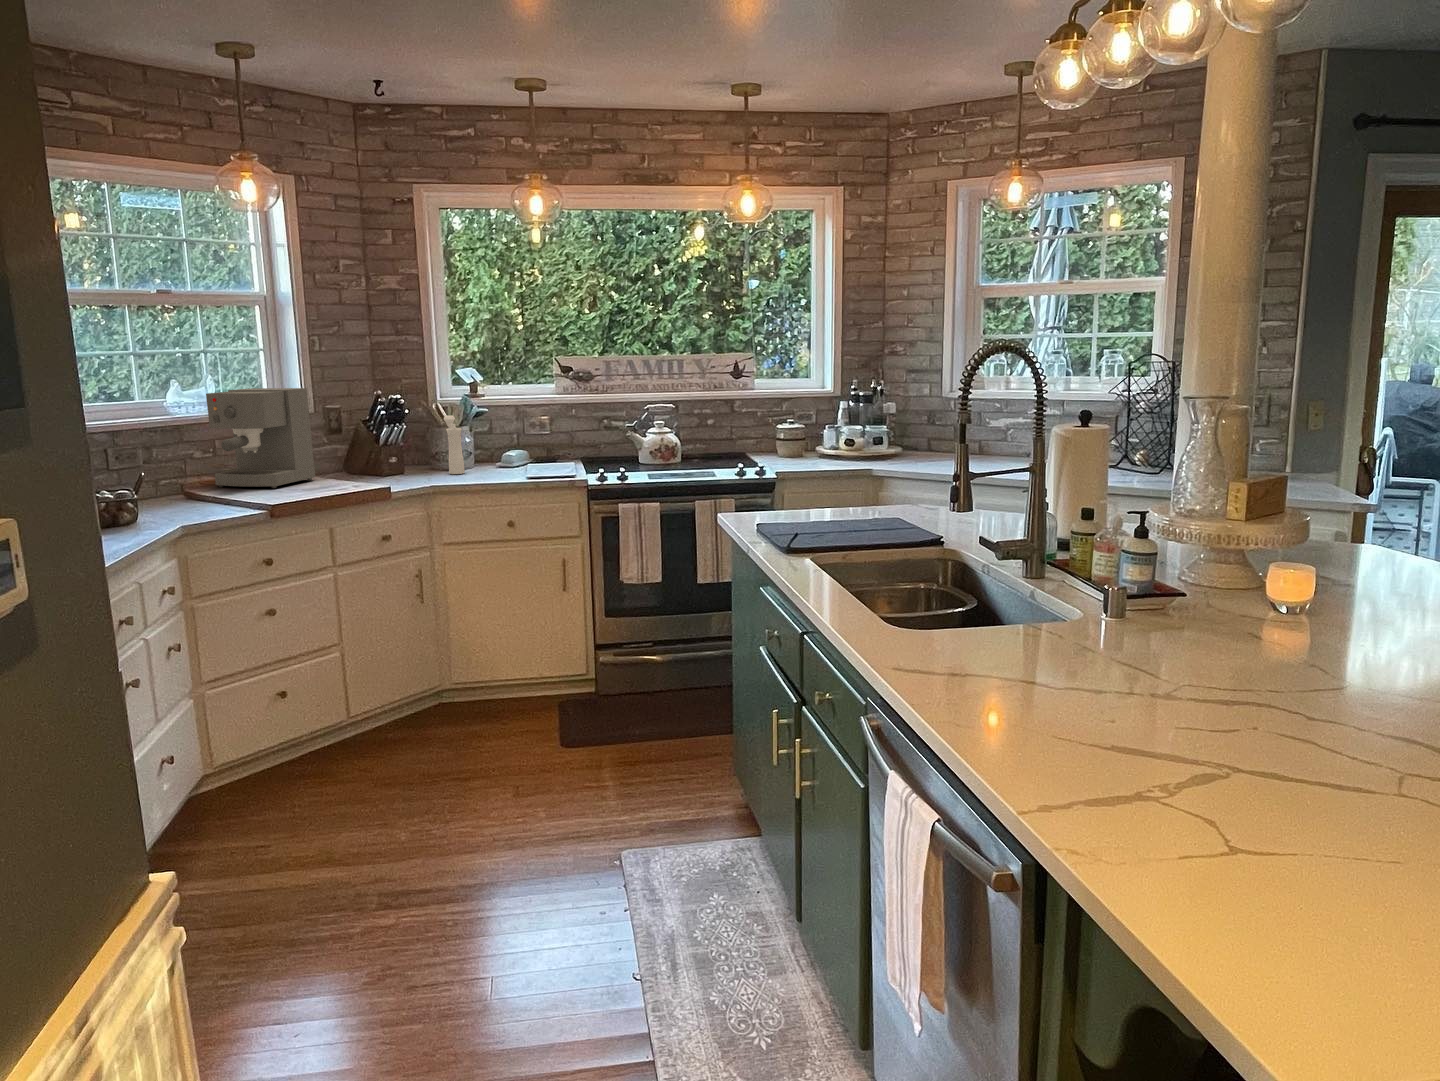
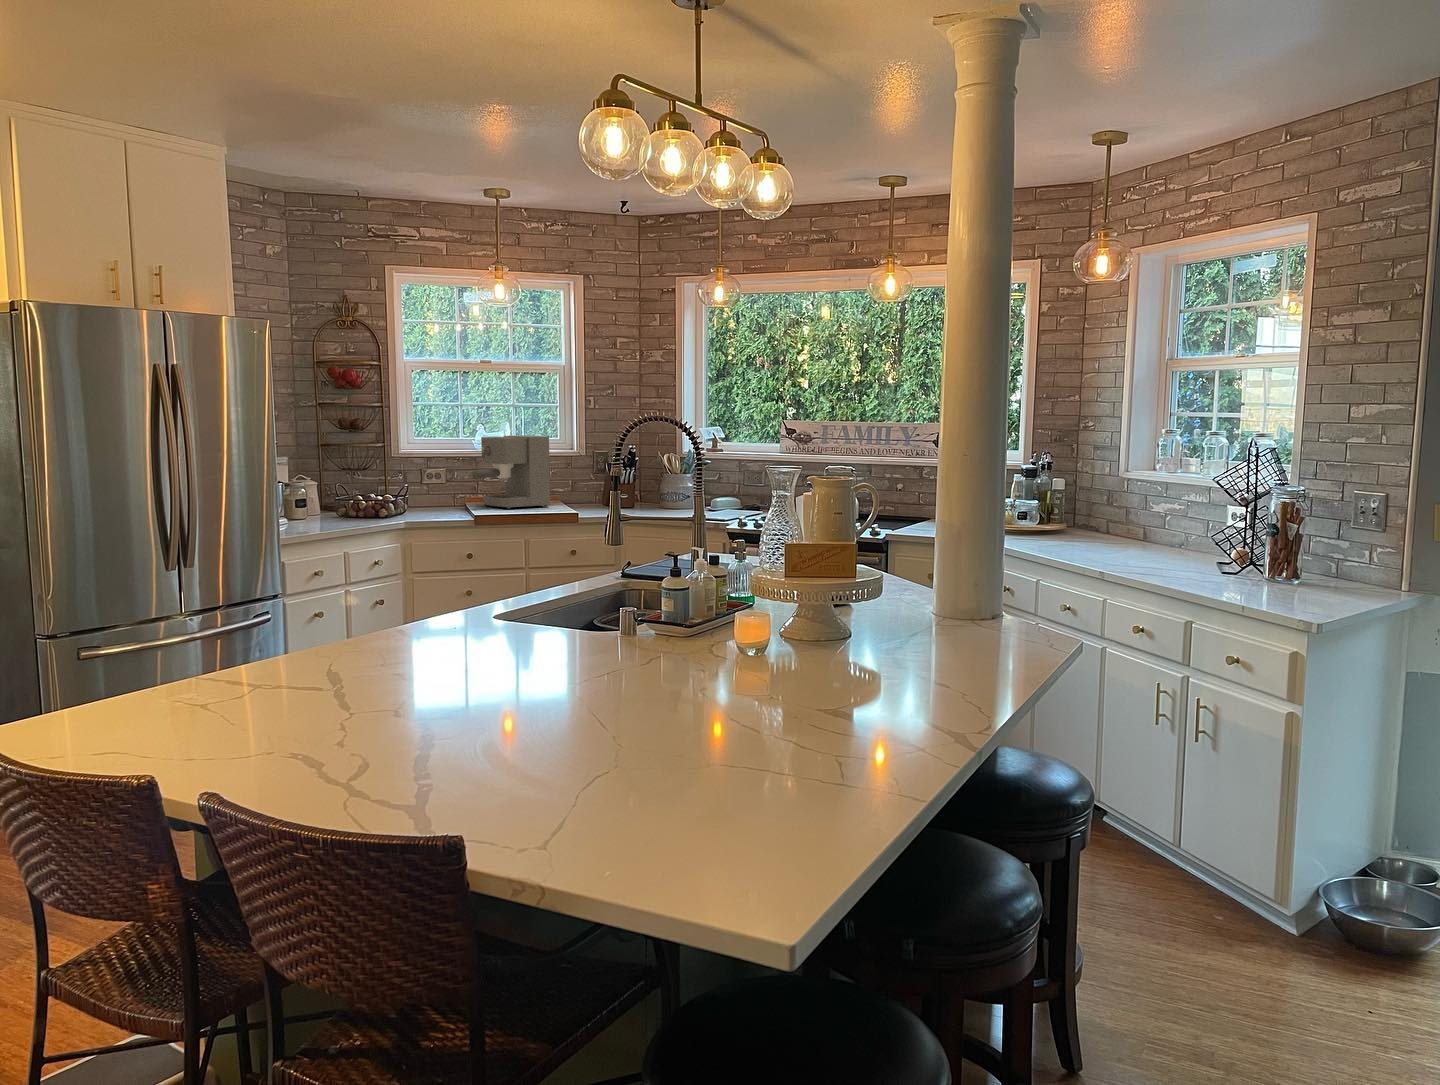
pepper mill: present [444,415,464,474] -> none [644,464,662,512]

